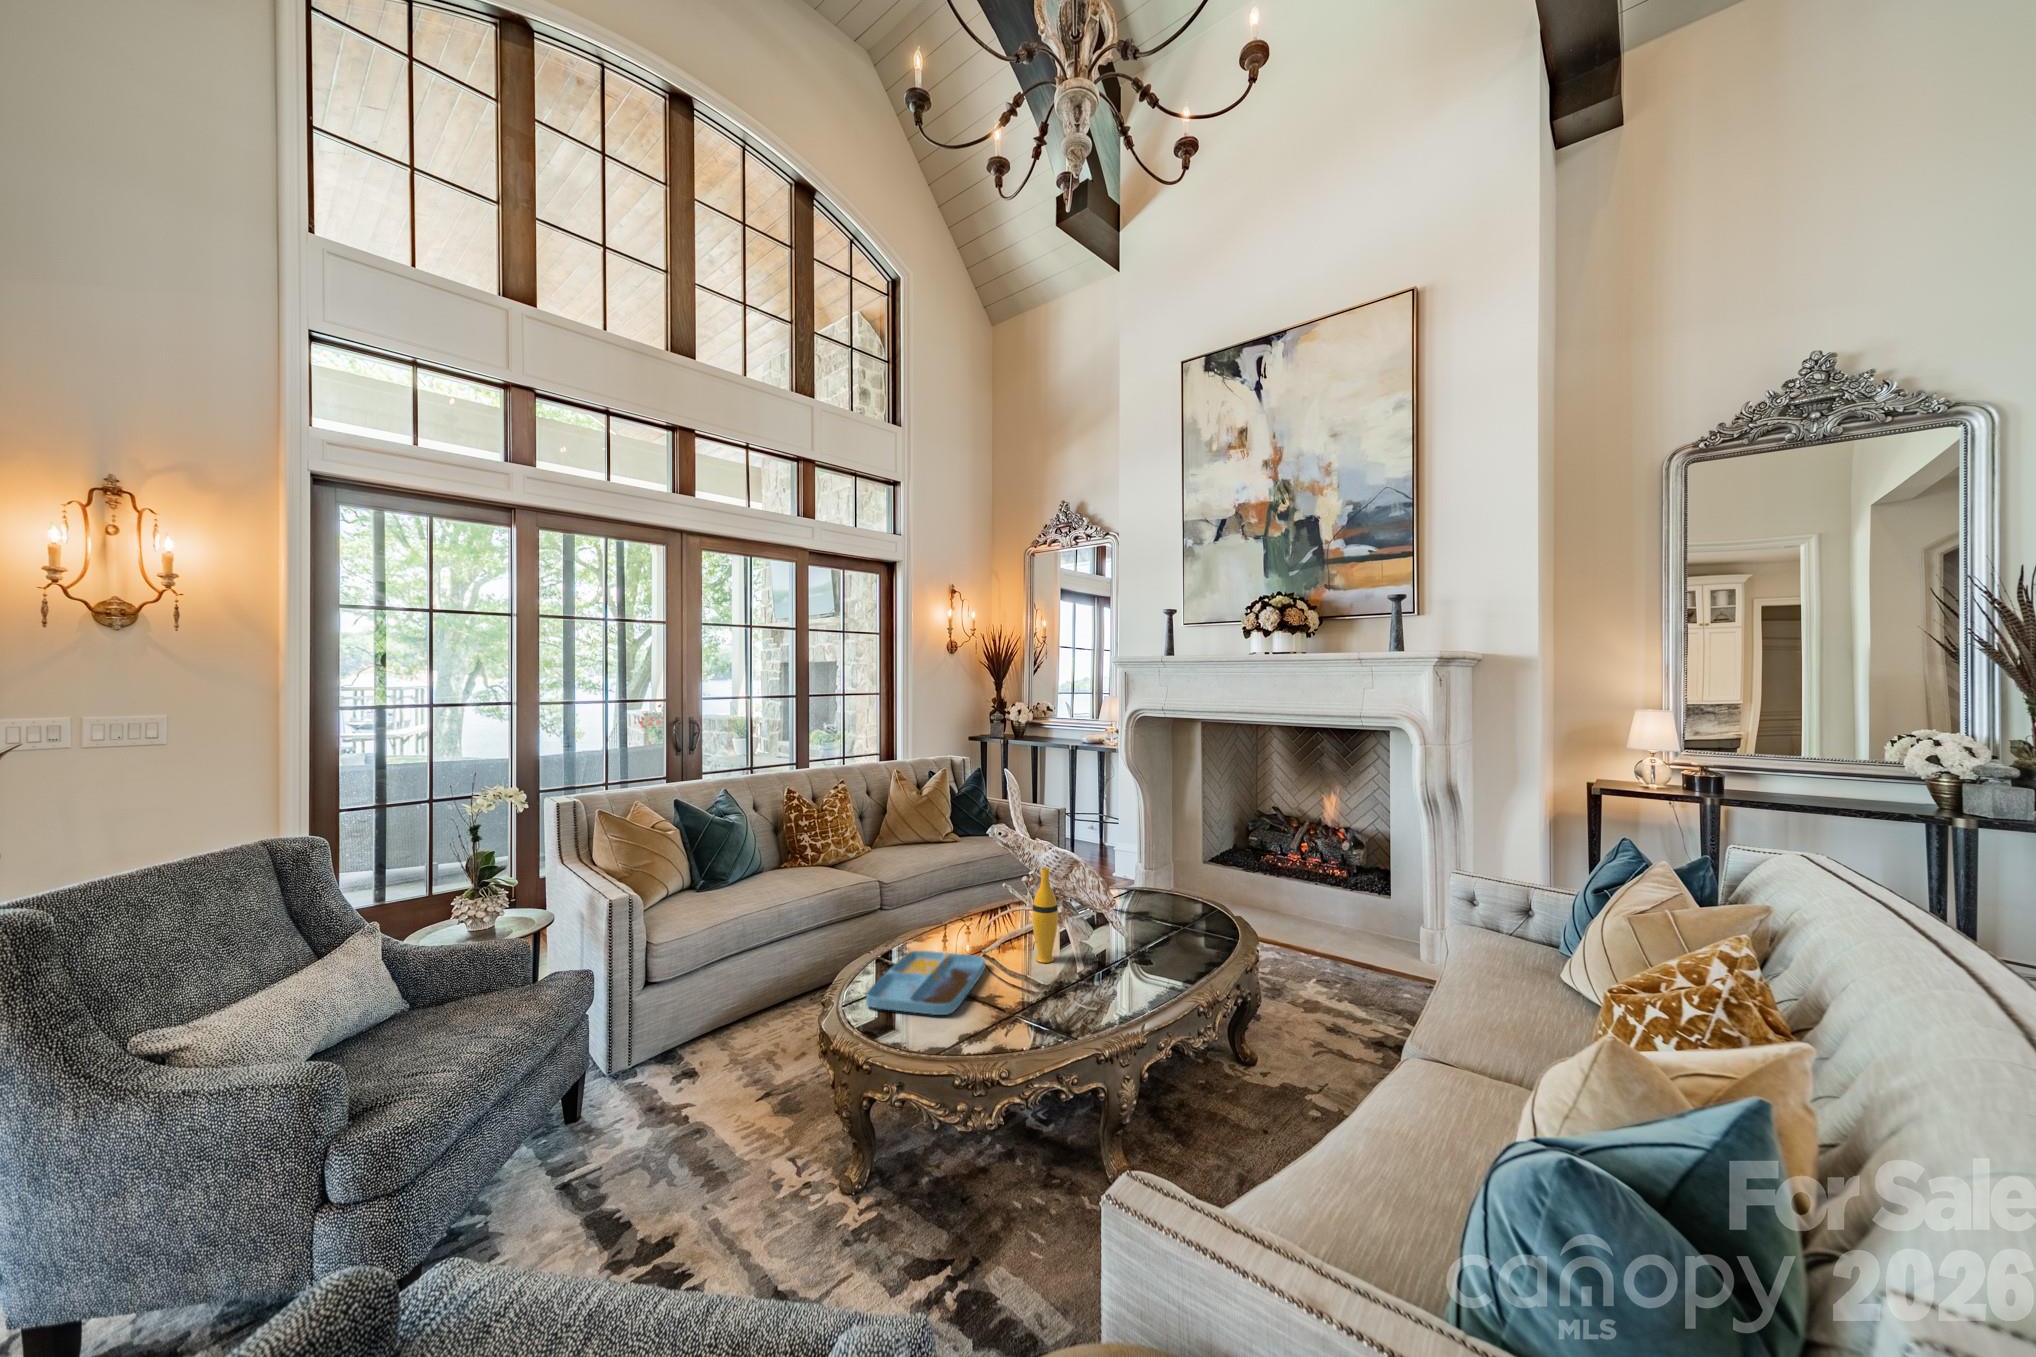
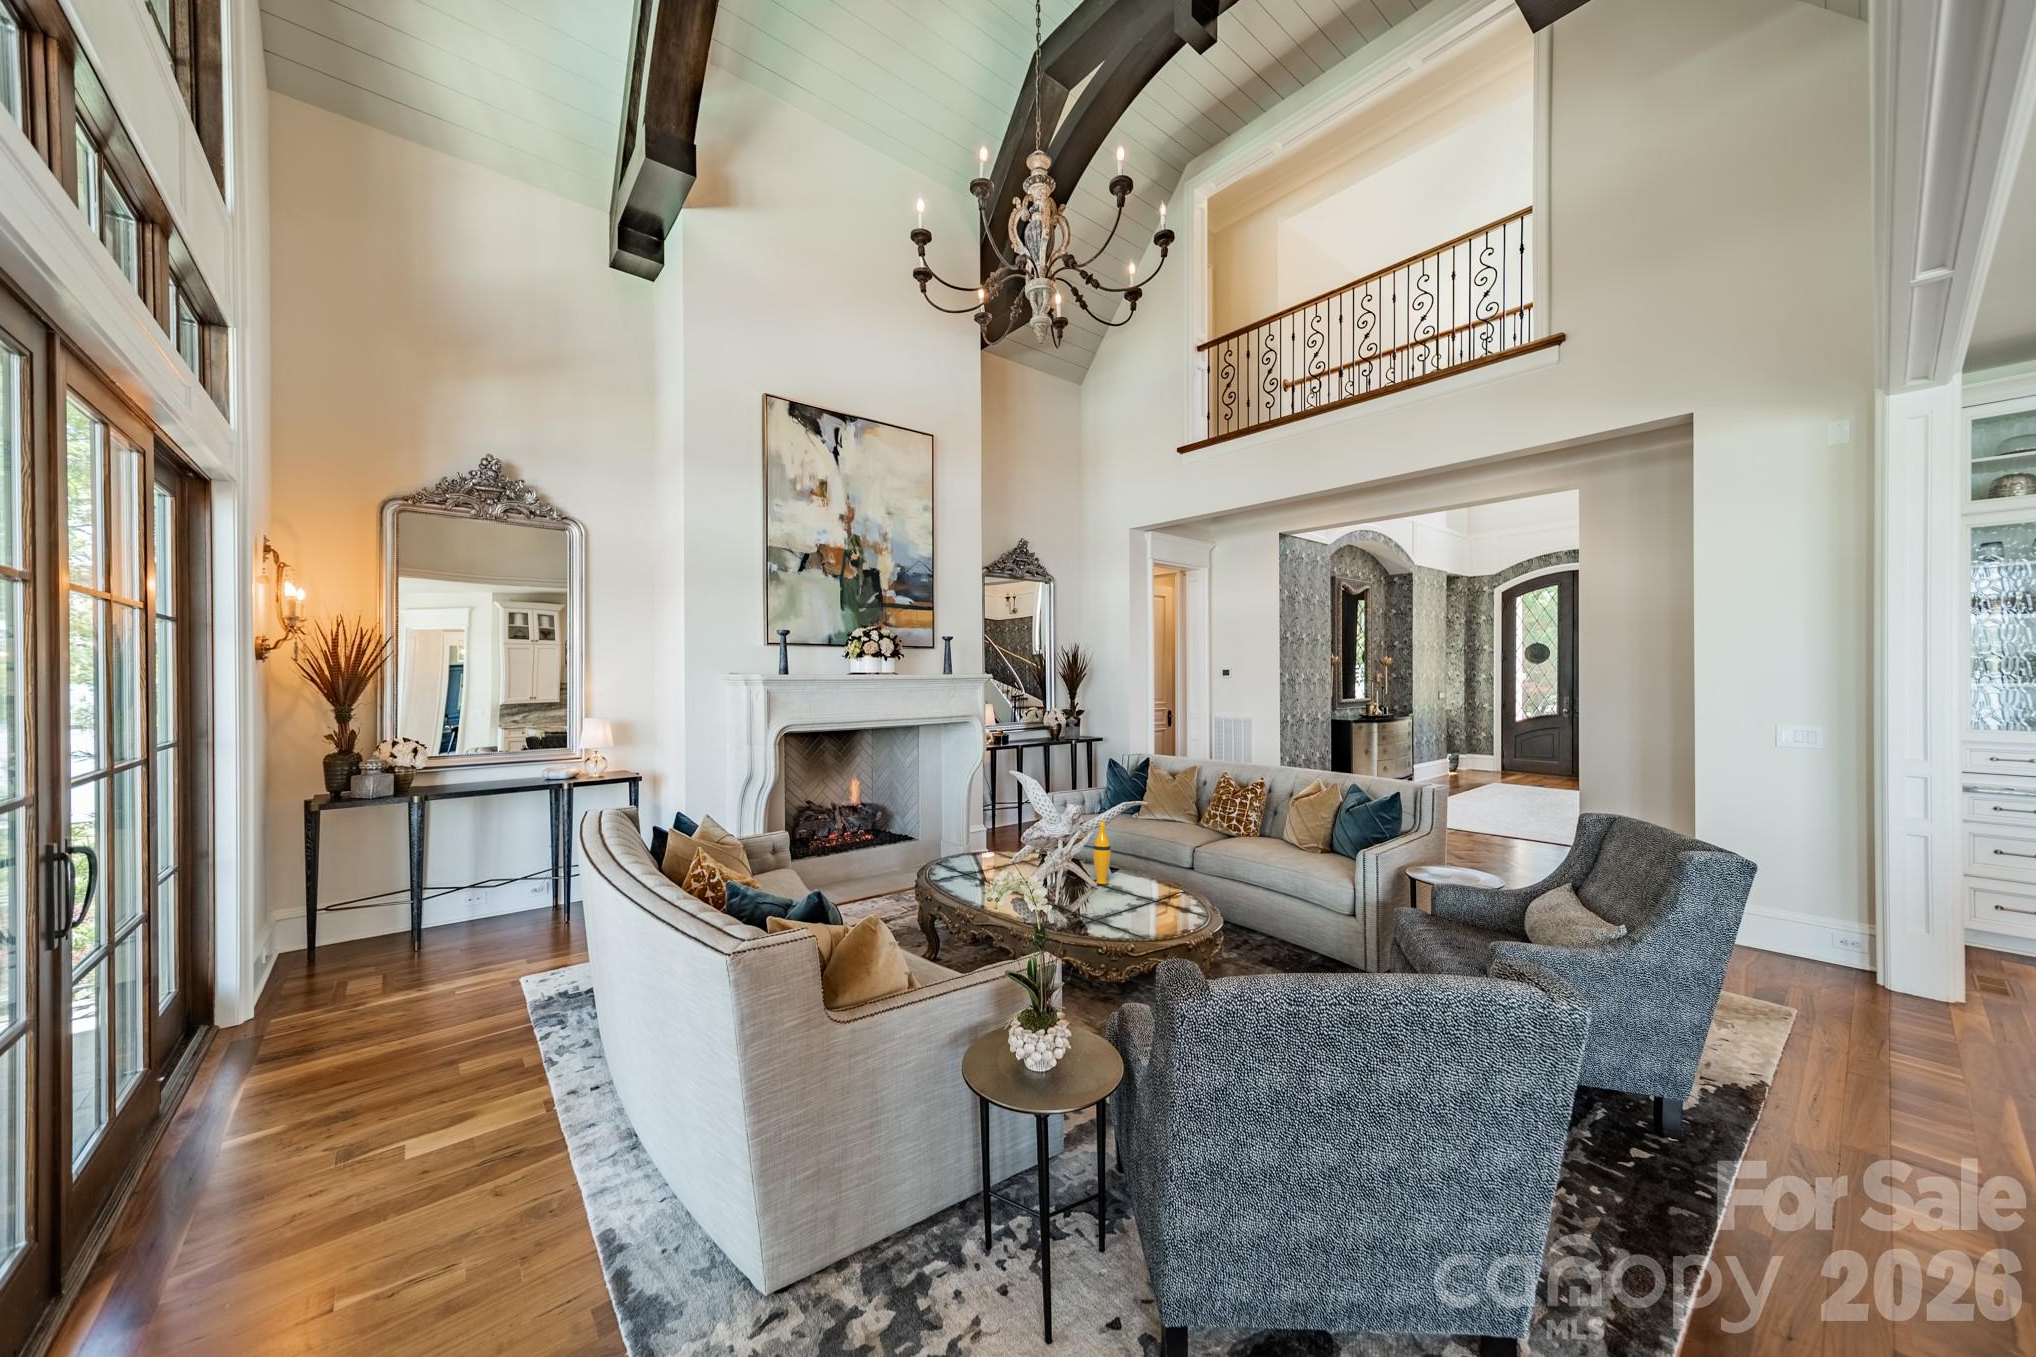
tray: present [866,951,986,1015] -> none [1090,888,1186,917]

